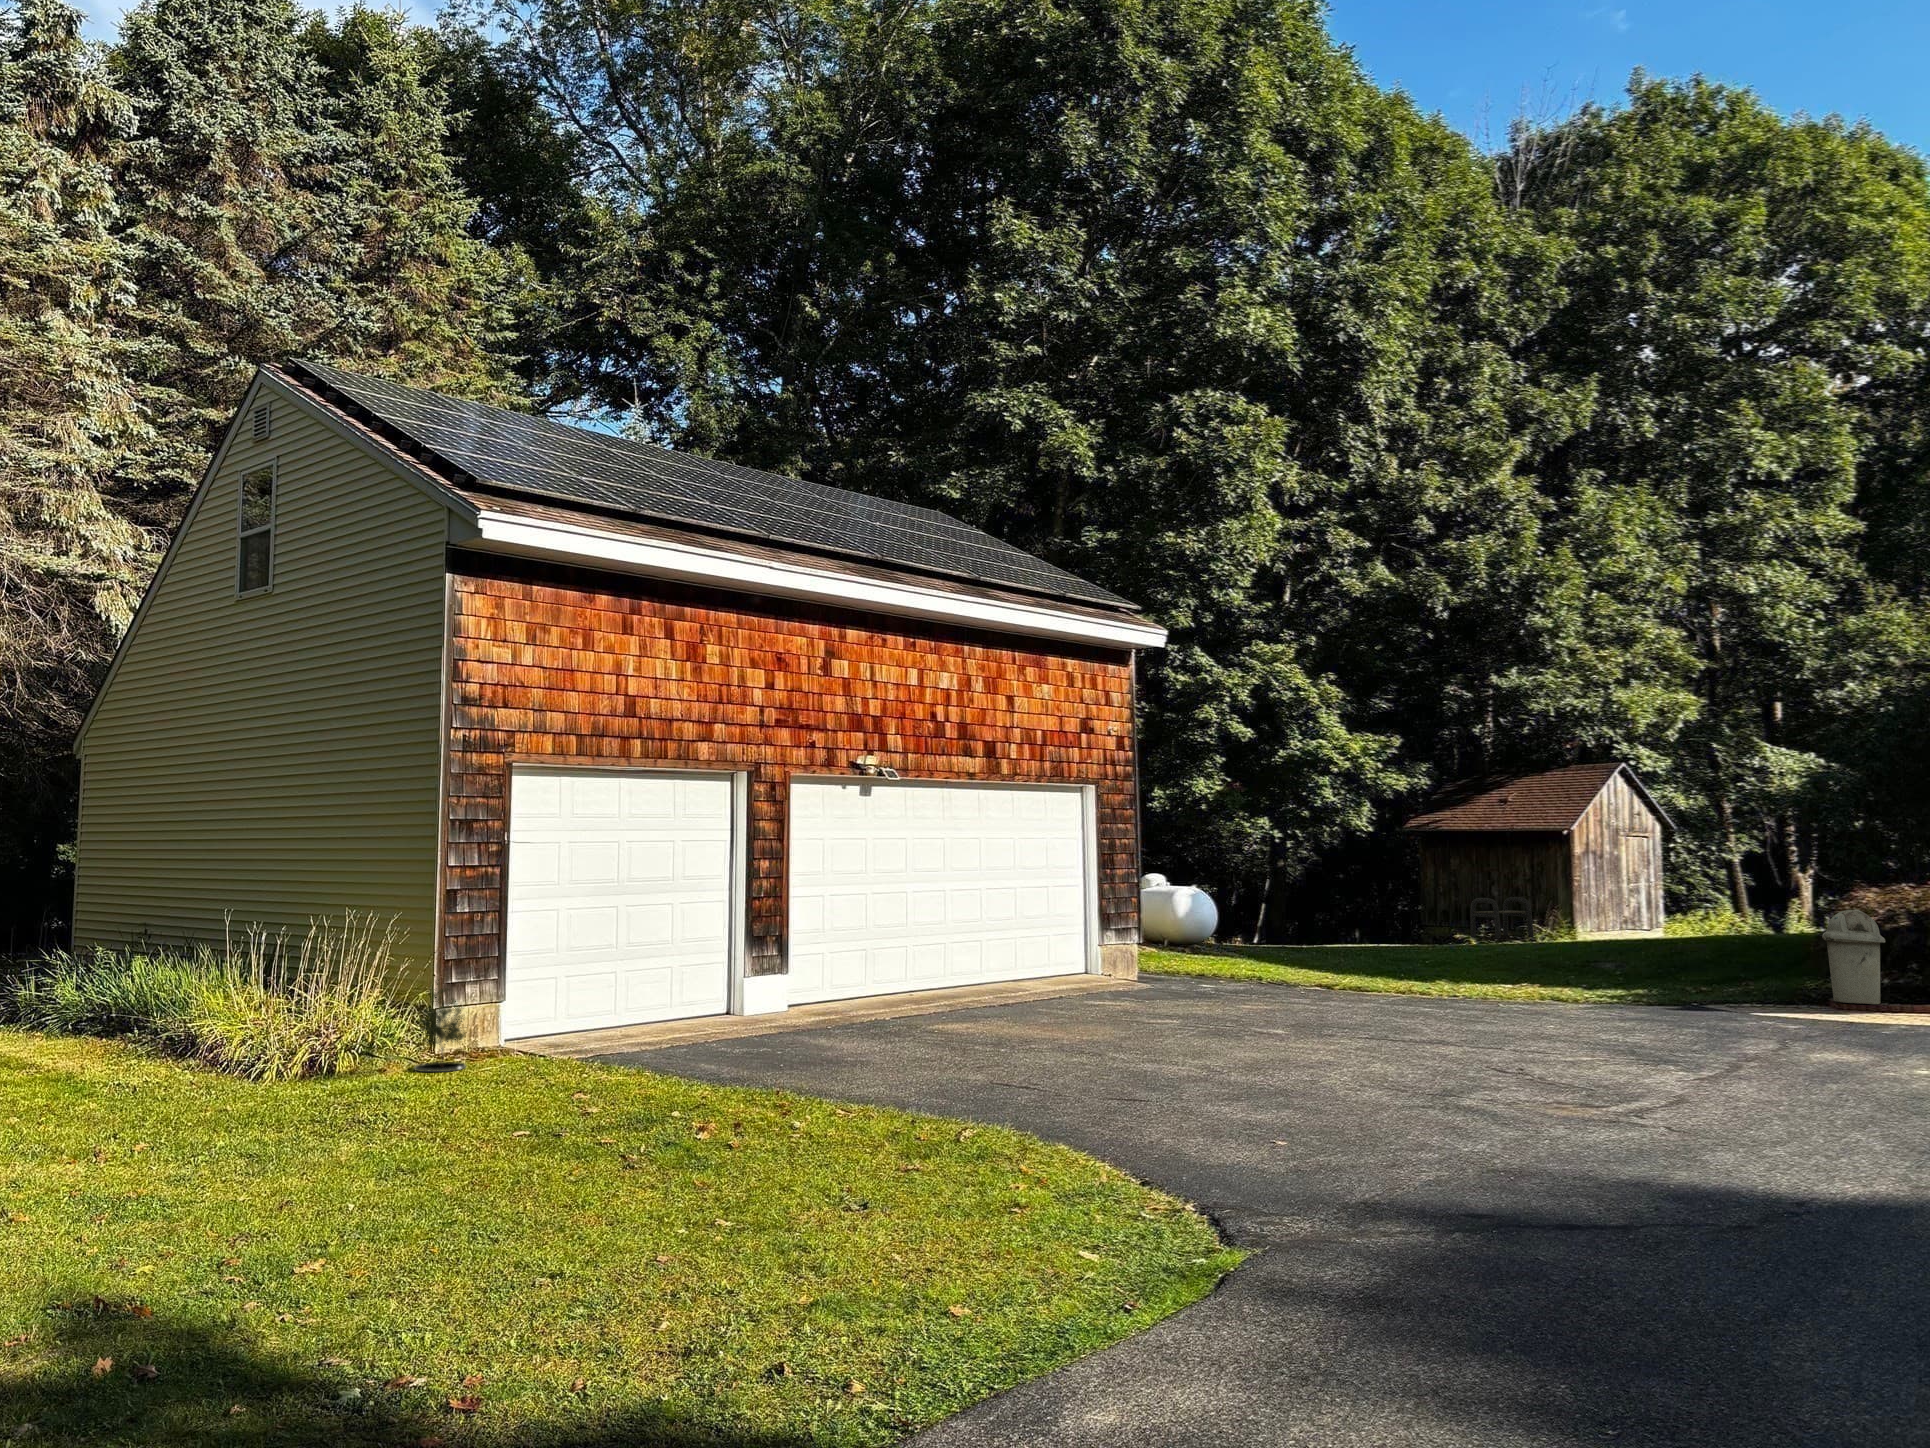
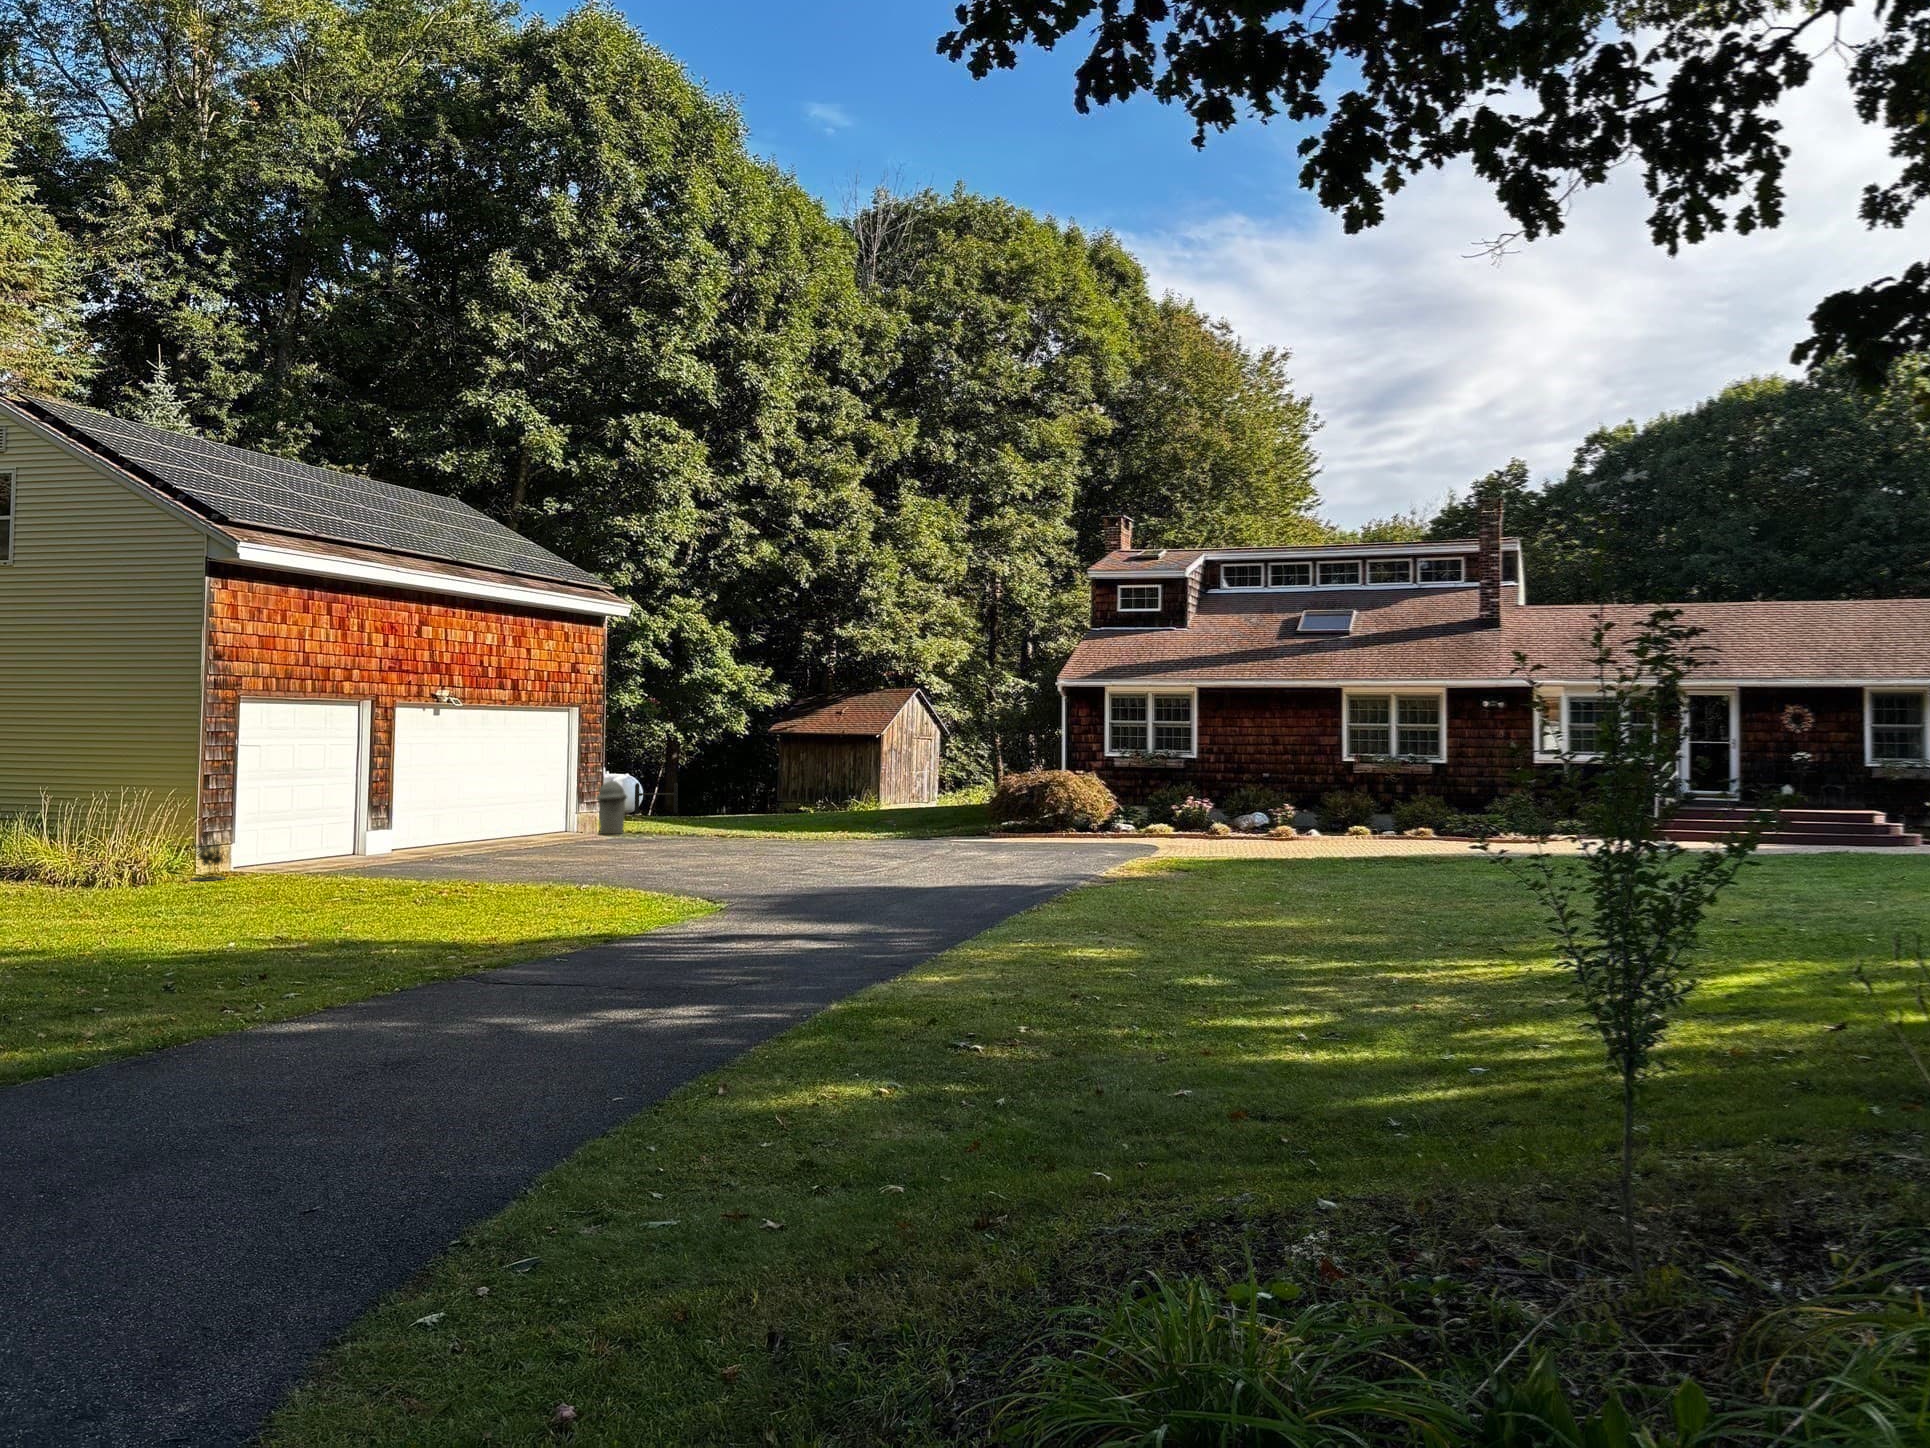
bench: present [1470,897,1534,939] -> present [634,783,678,814]
trash can: present [1822,909,1885,1004] -> present [597,781,627,834]

